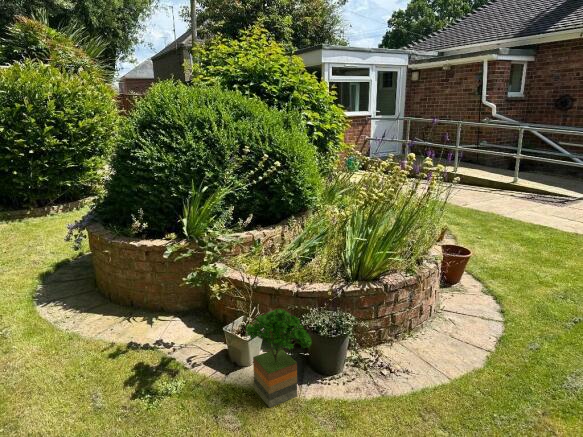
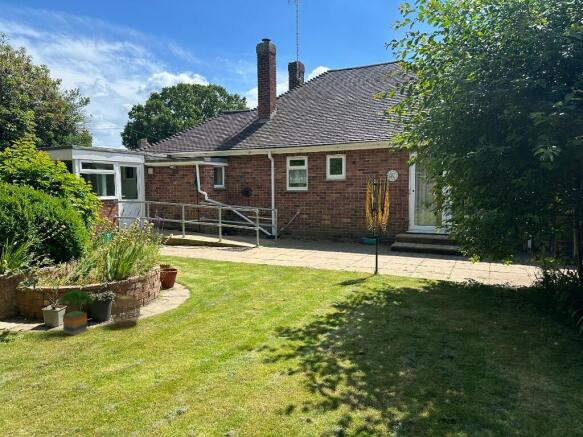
woven basket: none [346,333,408,405] -> present [111,295,140,327]

